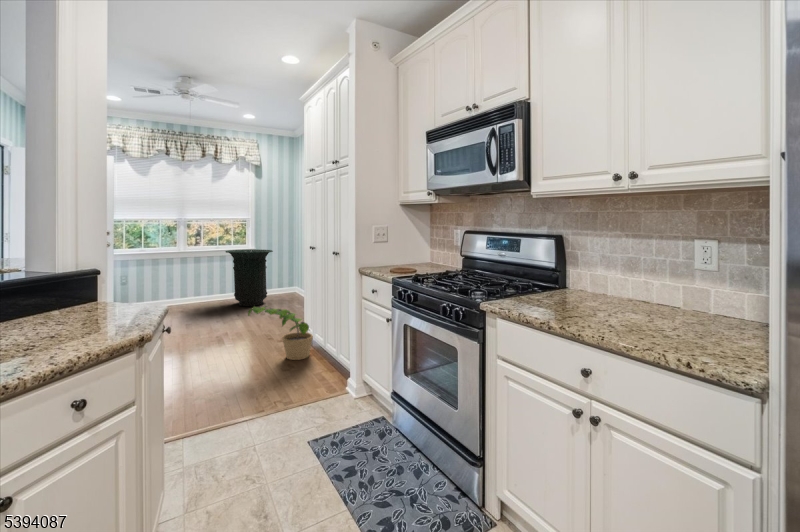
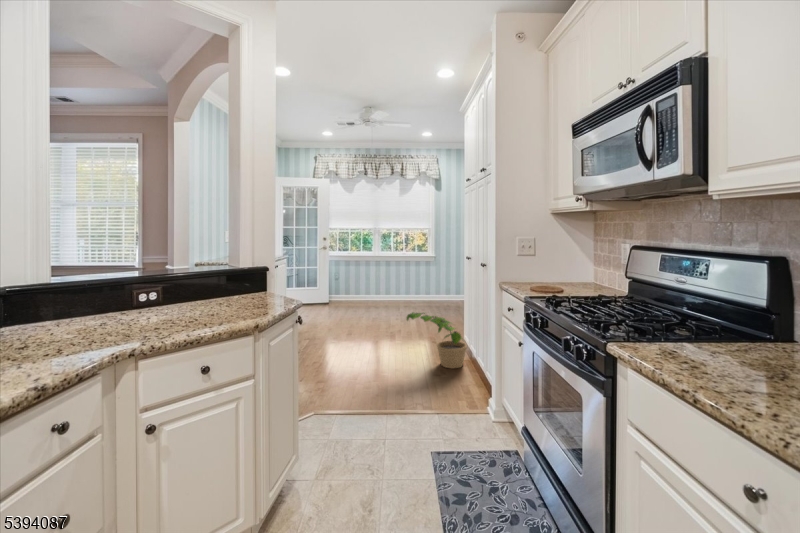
trash can: present [226,250,273,306] -> none [408,256,449,309]

